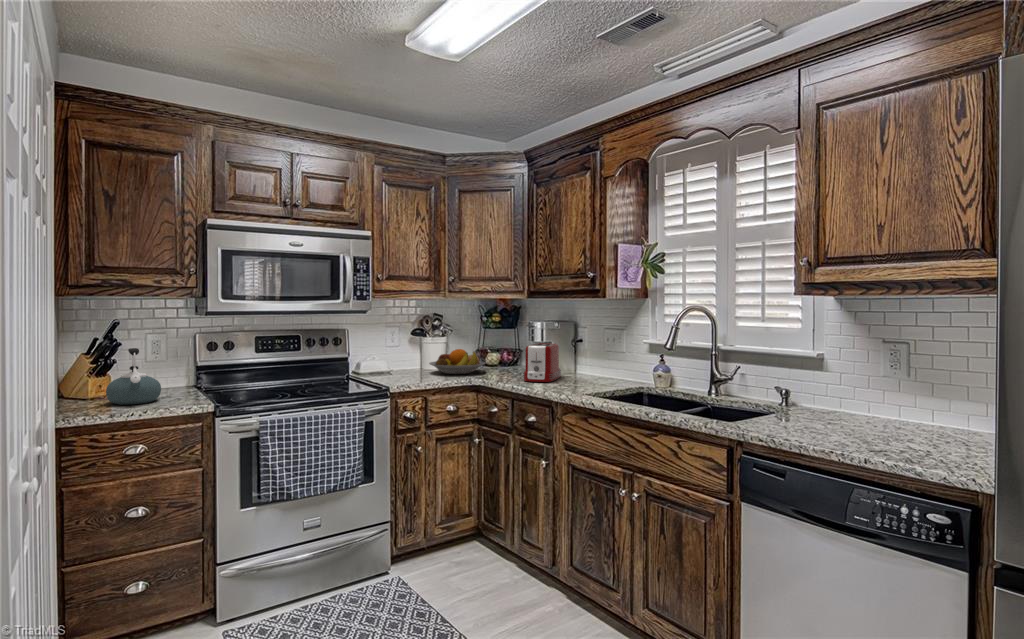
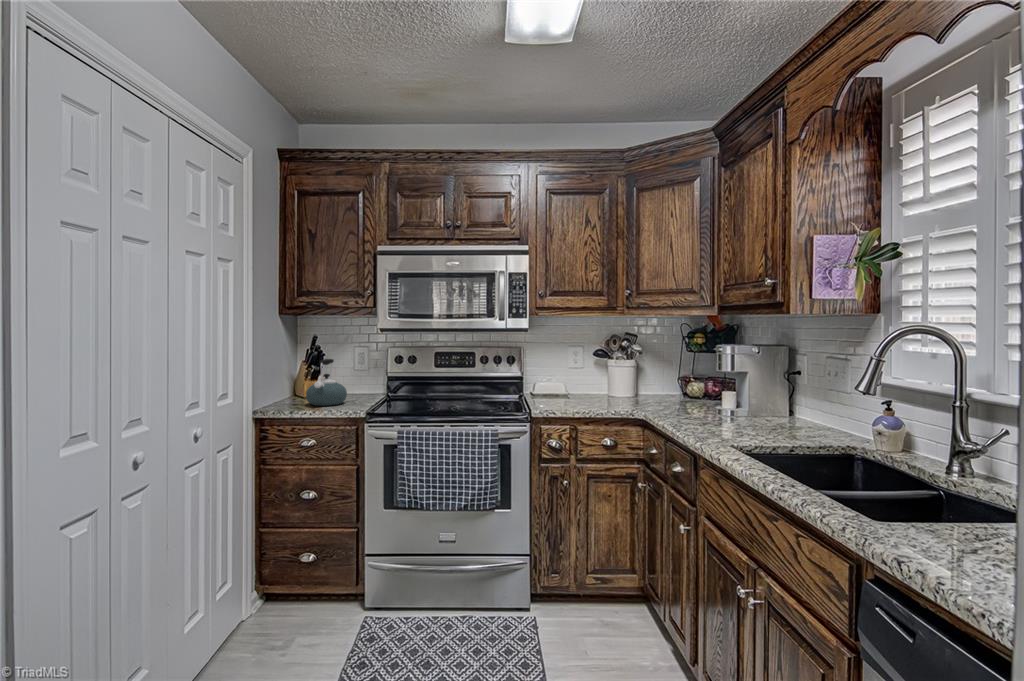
toaster: present [523,343,561,382] -> none [692,372,755,422]
fruit bowl: present [429,349,485,374] -> none [606,374,672,402]

